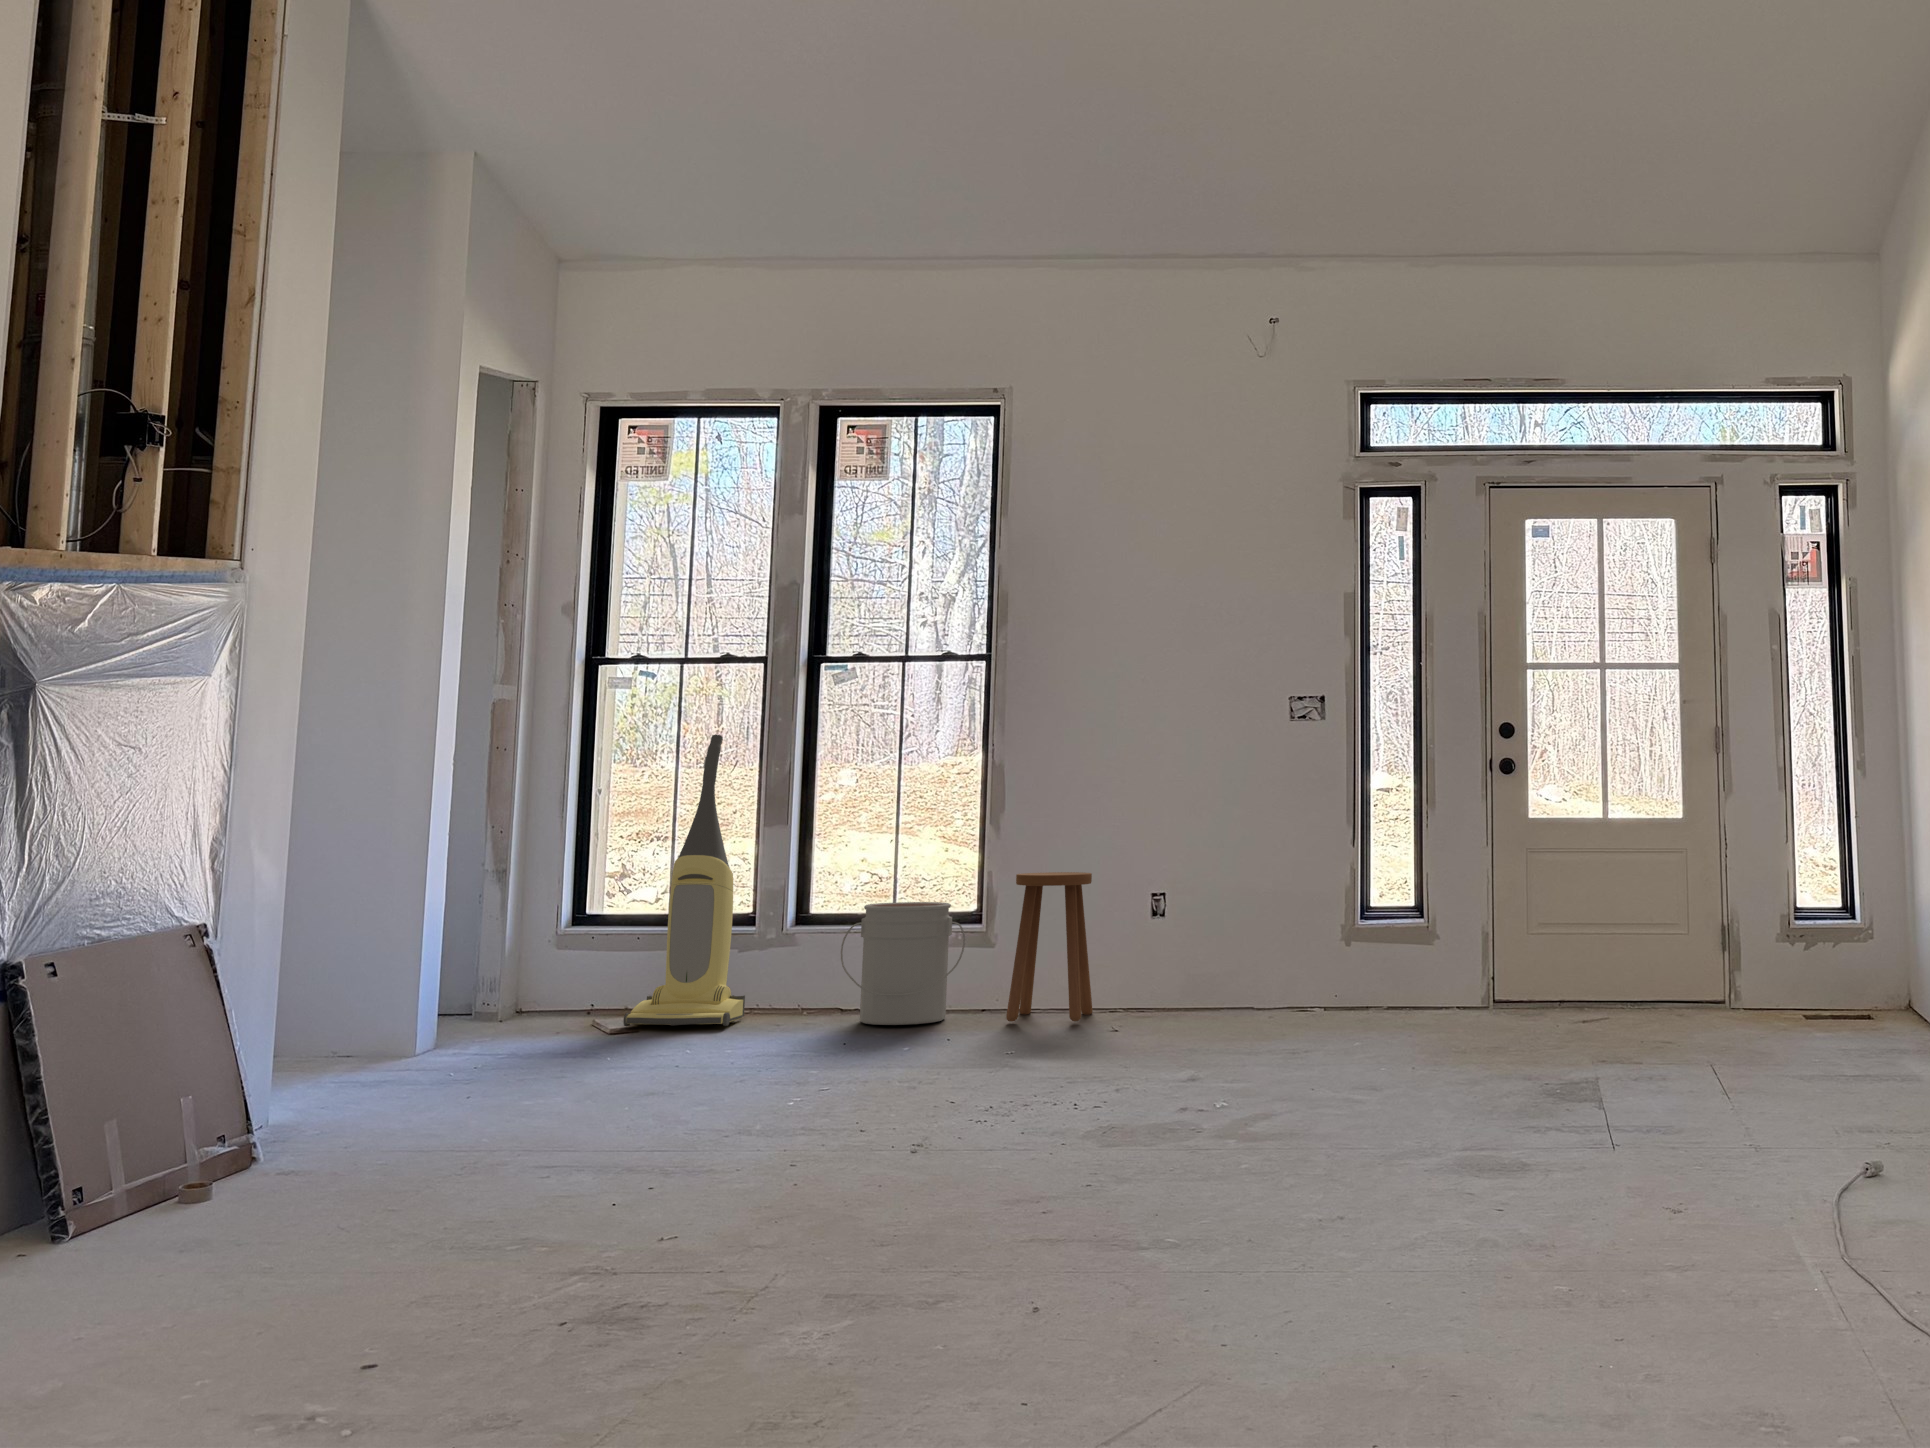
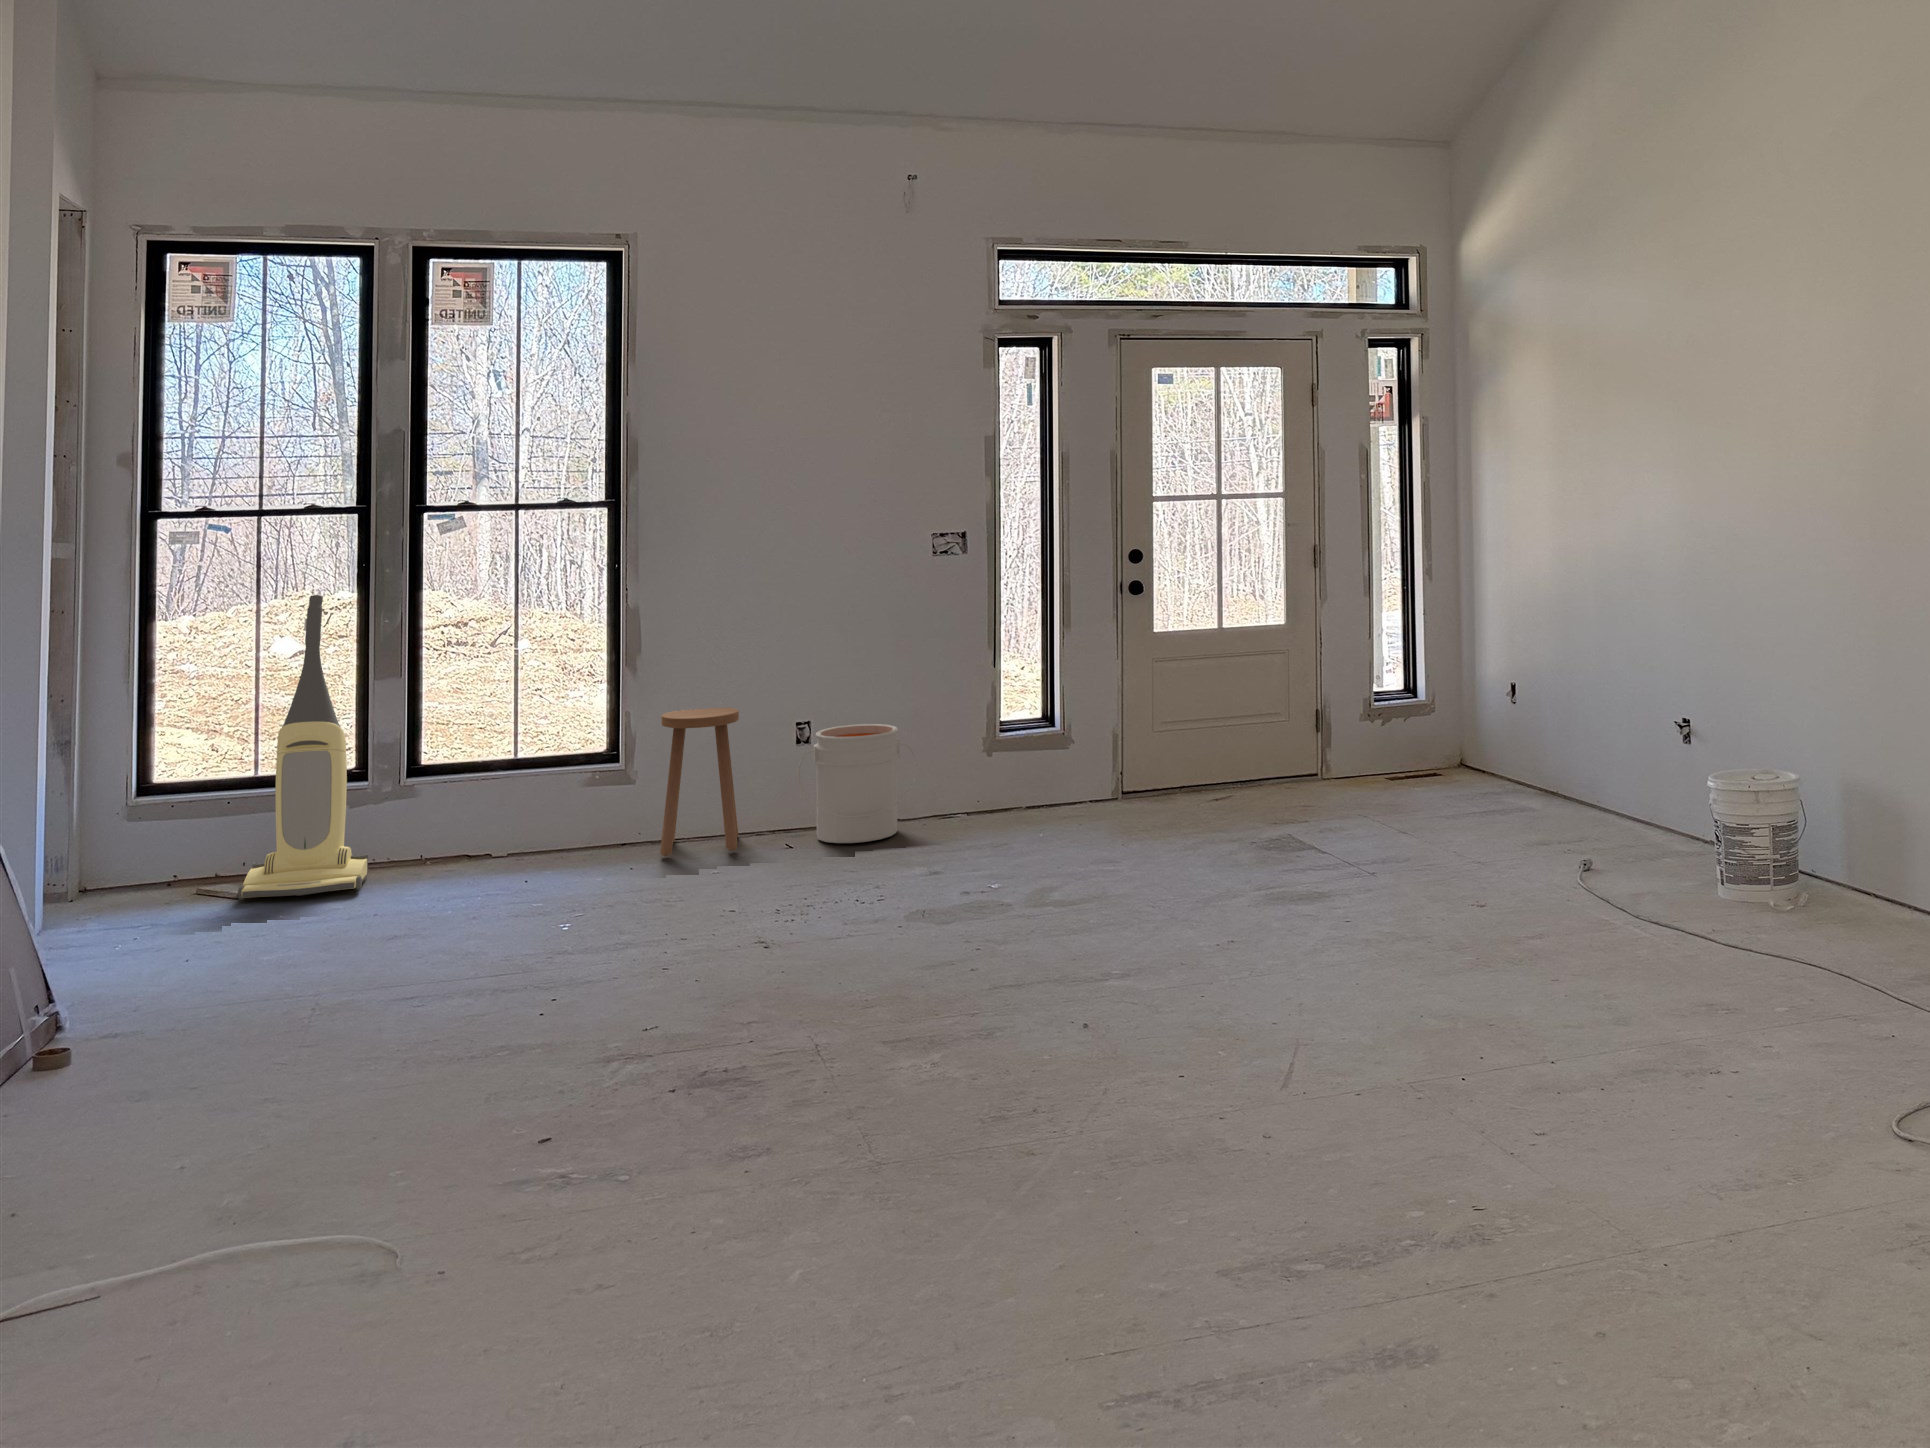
bucket: present [841,902,965,1025] -> present [798,724,917,843]

